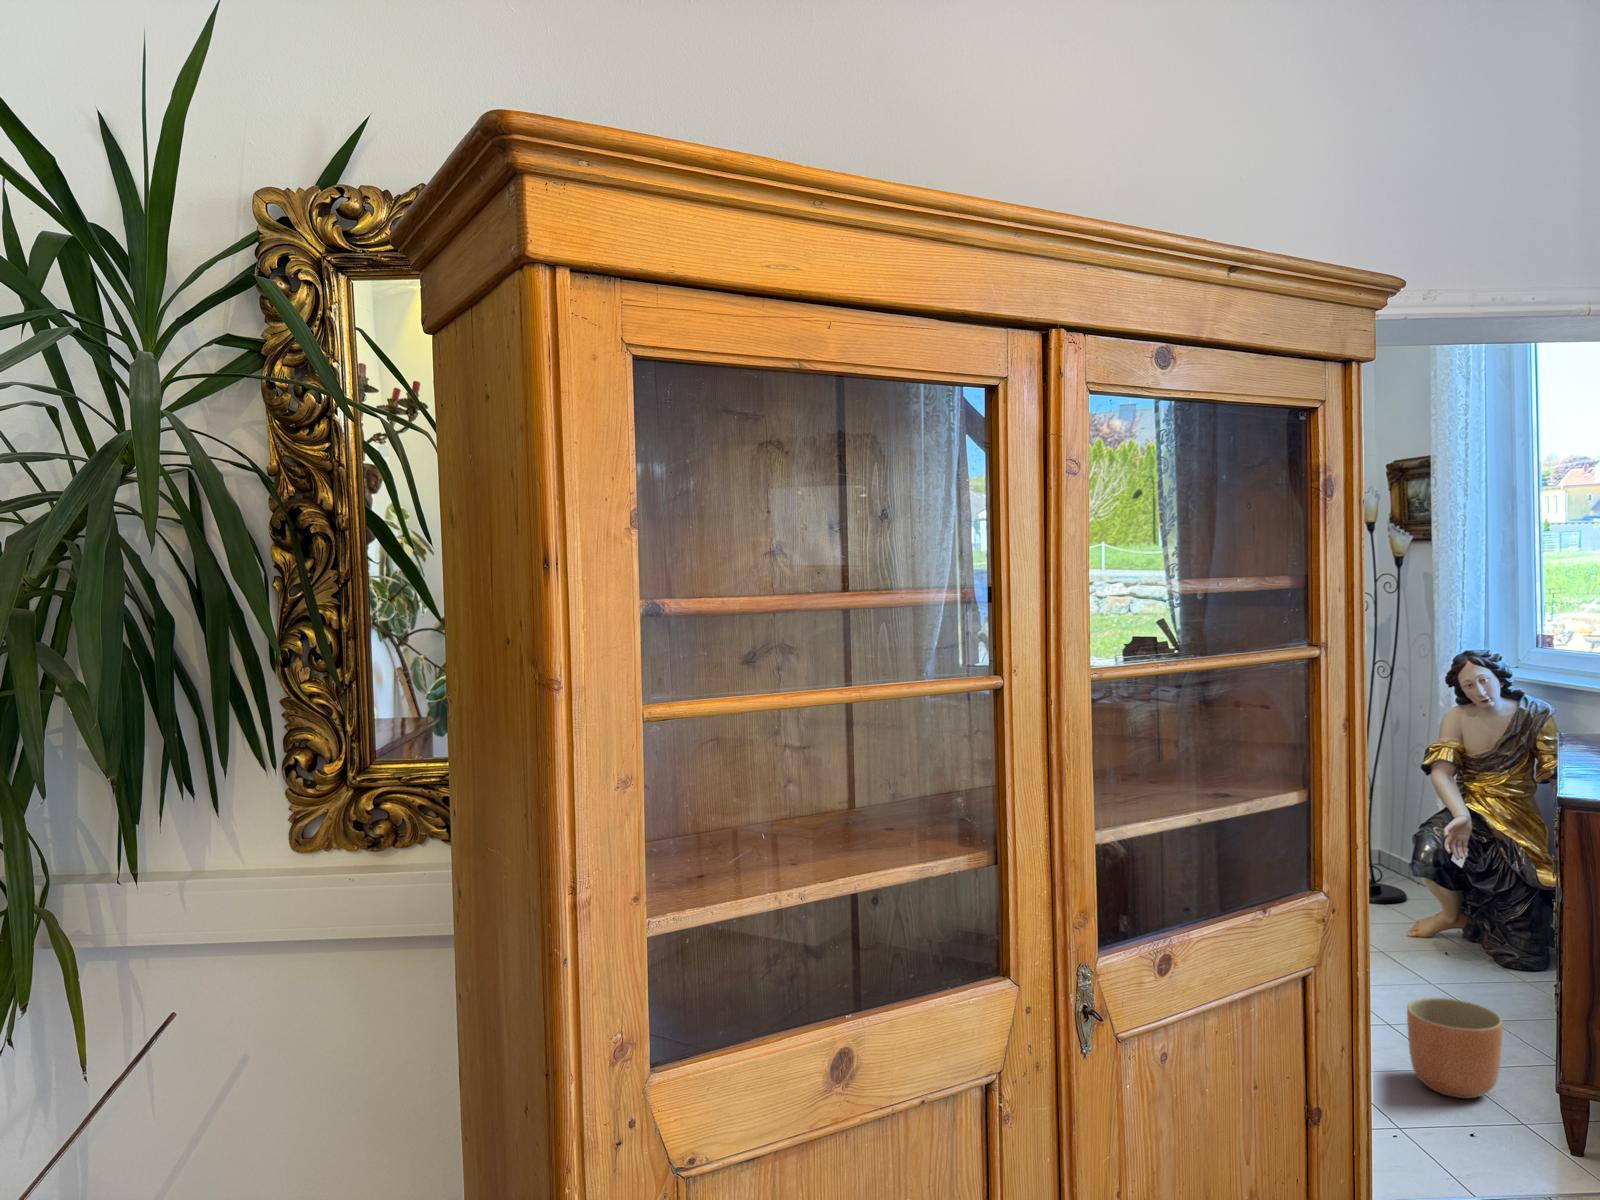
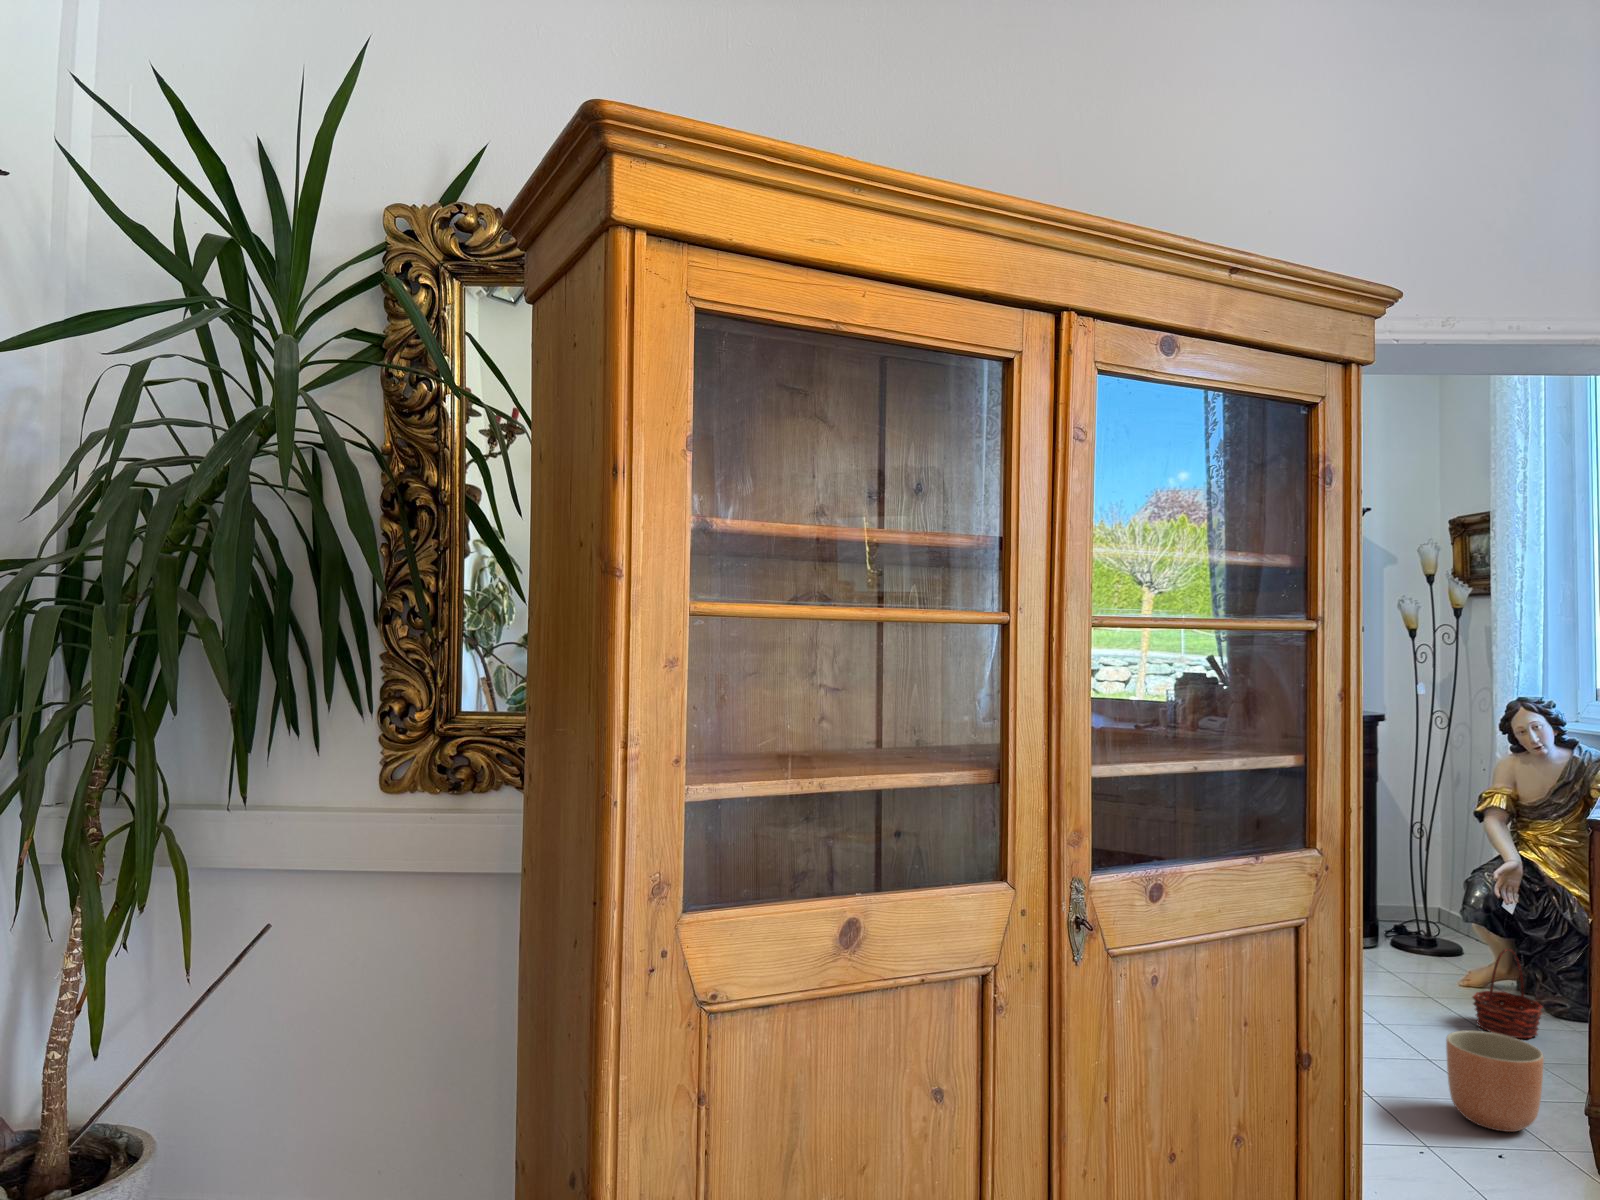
basket: none [1424,905,1494,994] -> present [1473,949,1543,1038]

